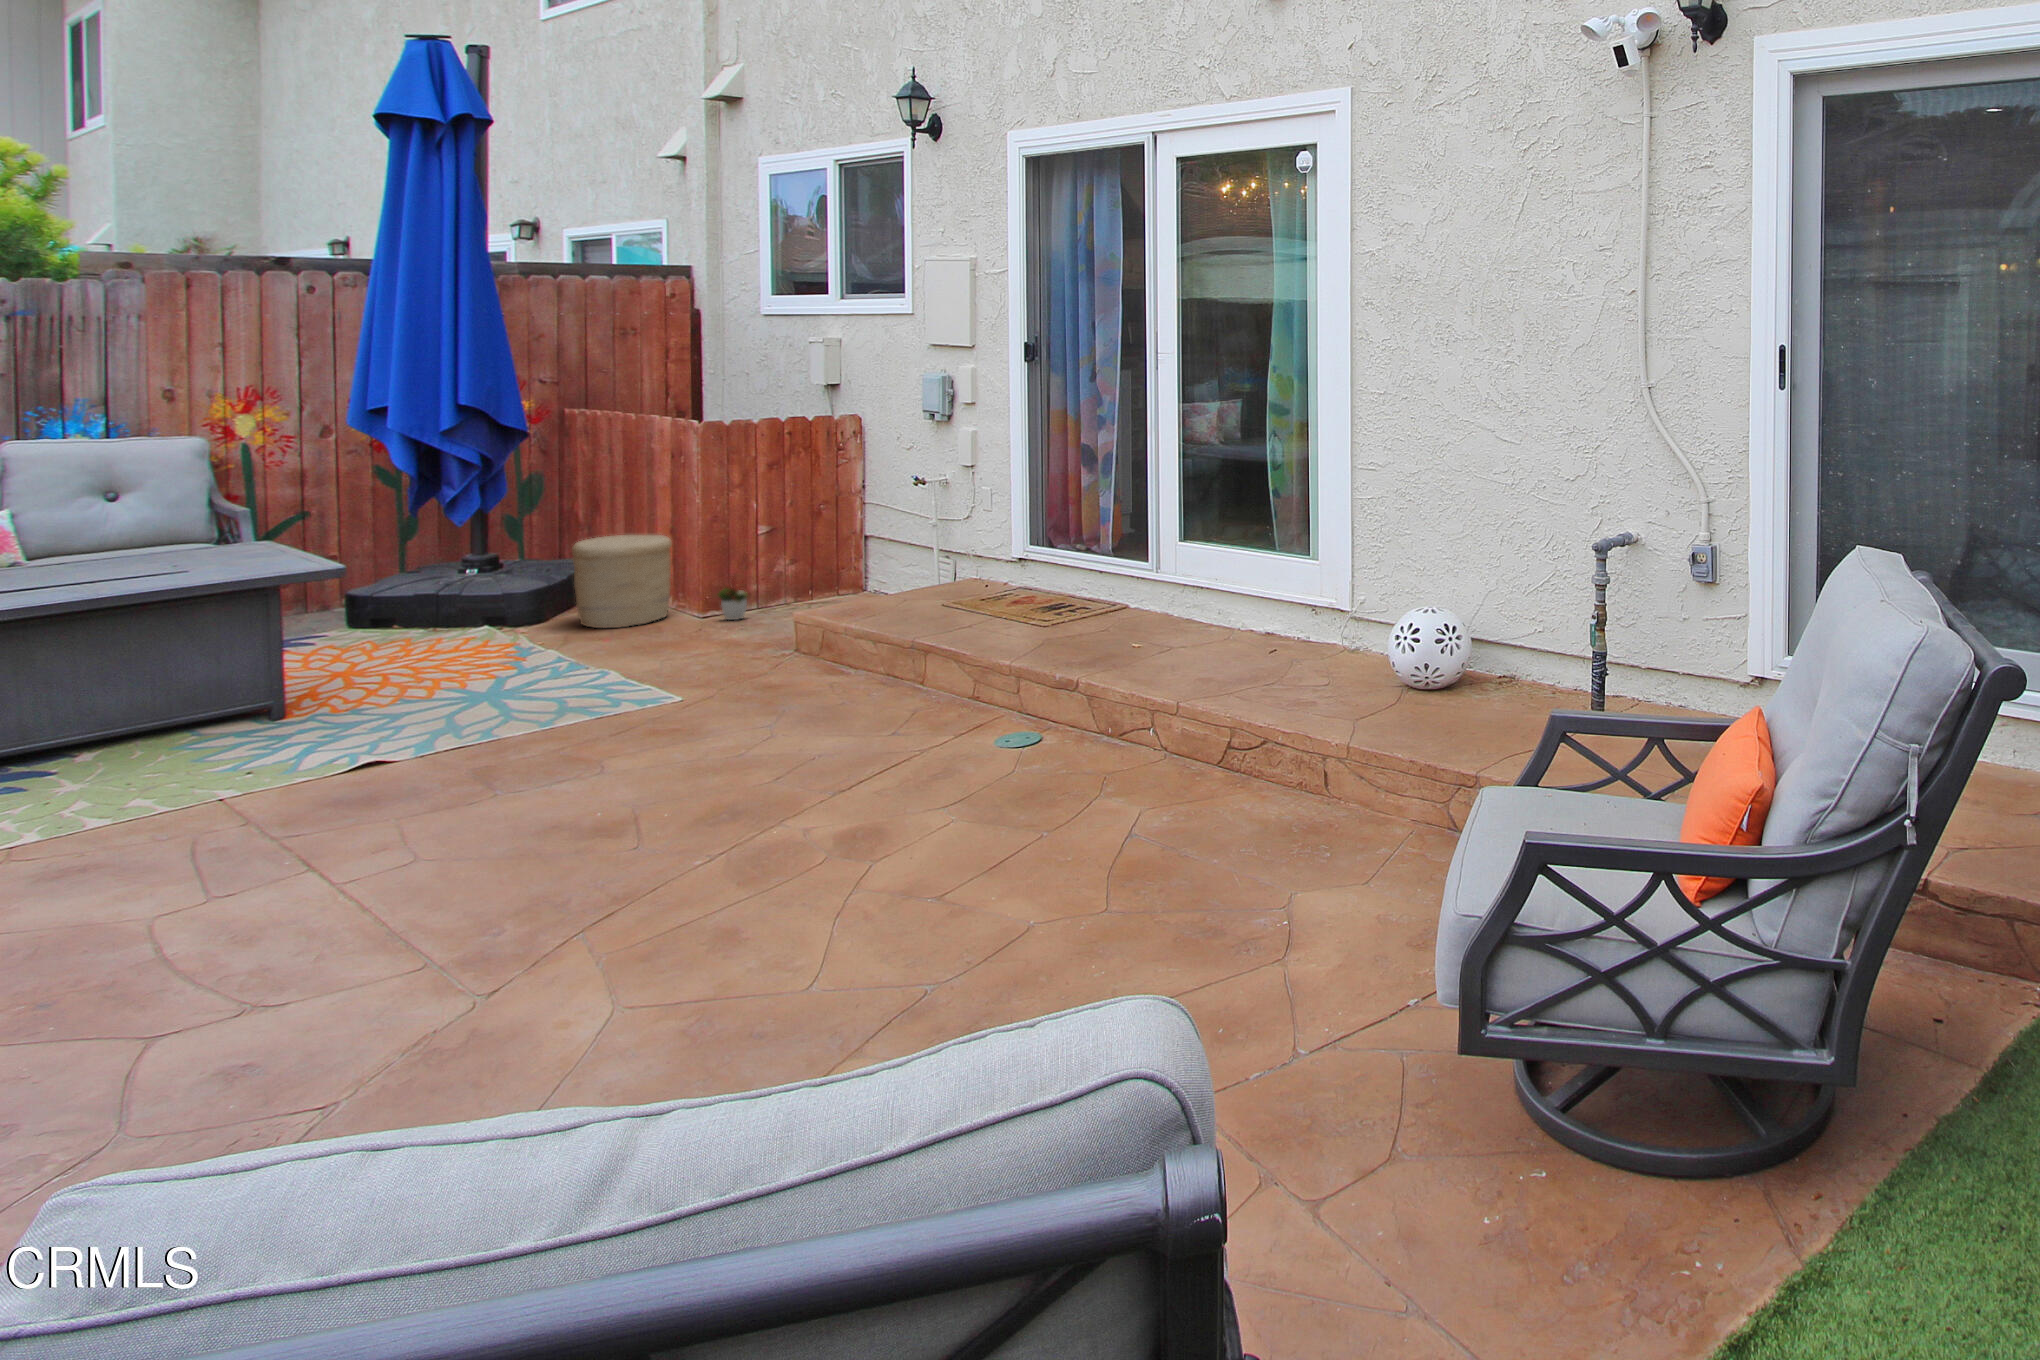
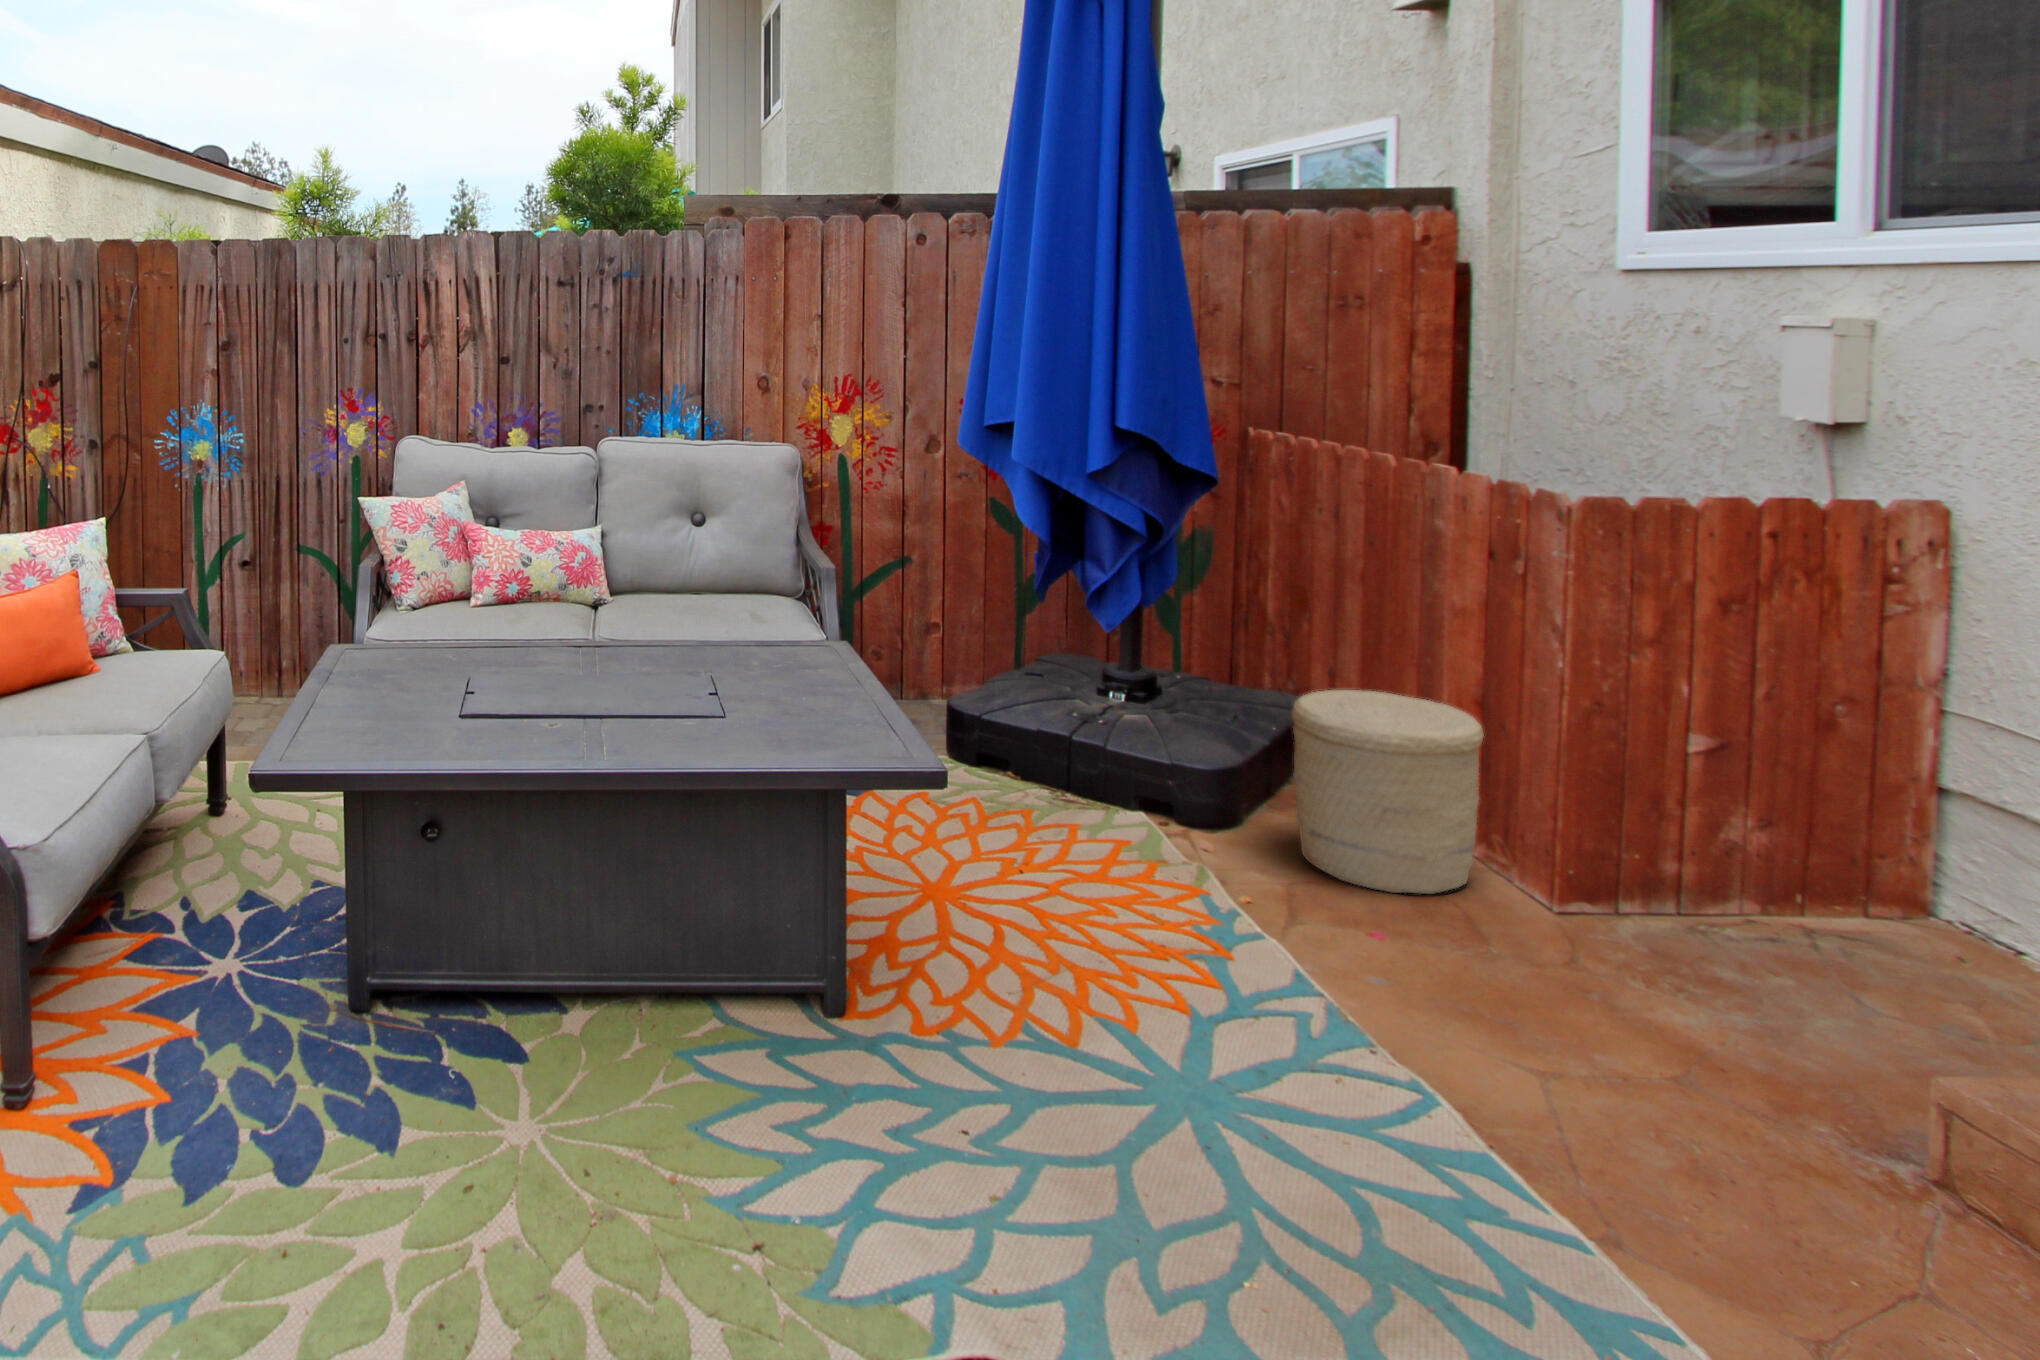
decorative plant: present [717,578,747,620] -> none [1595,837,1672,943]

